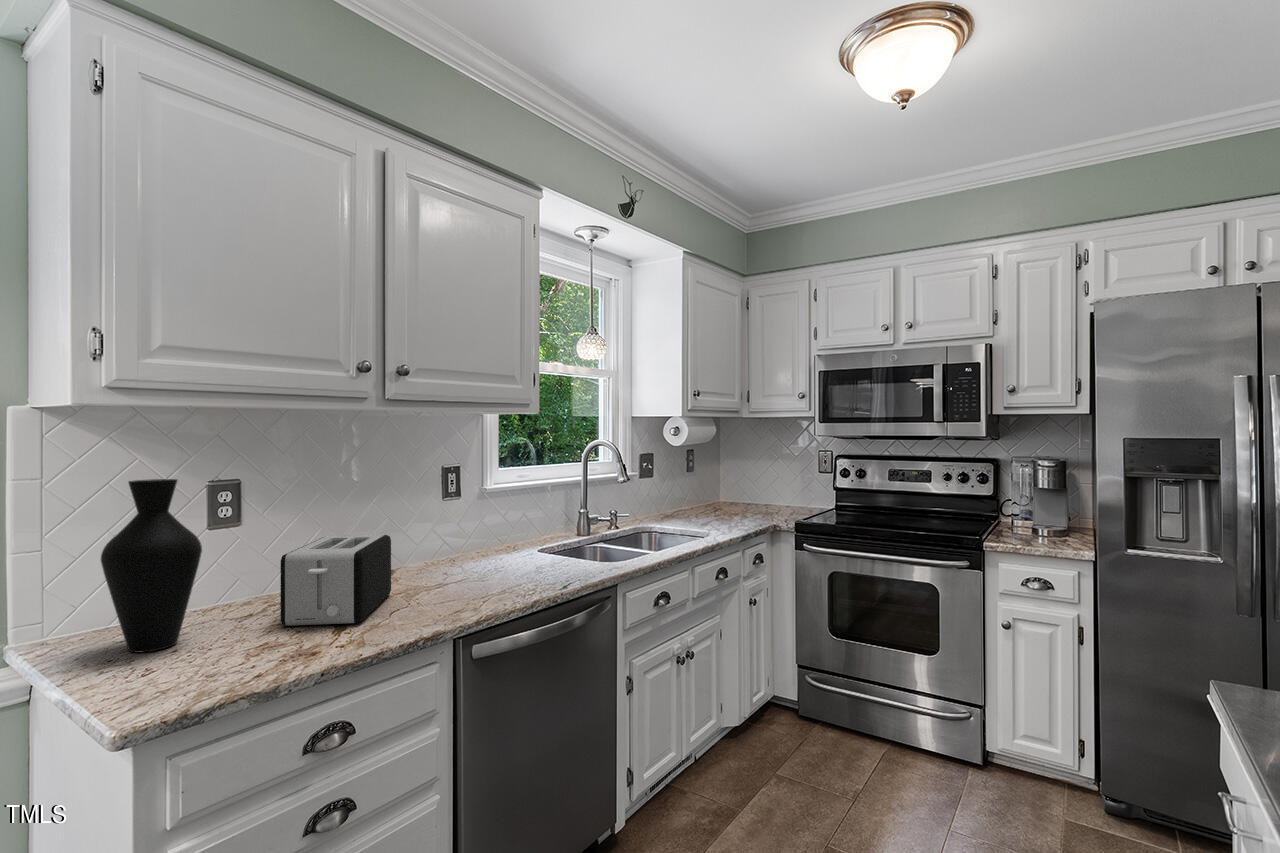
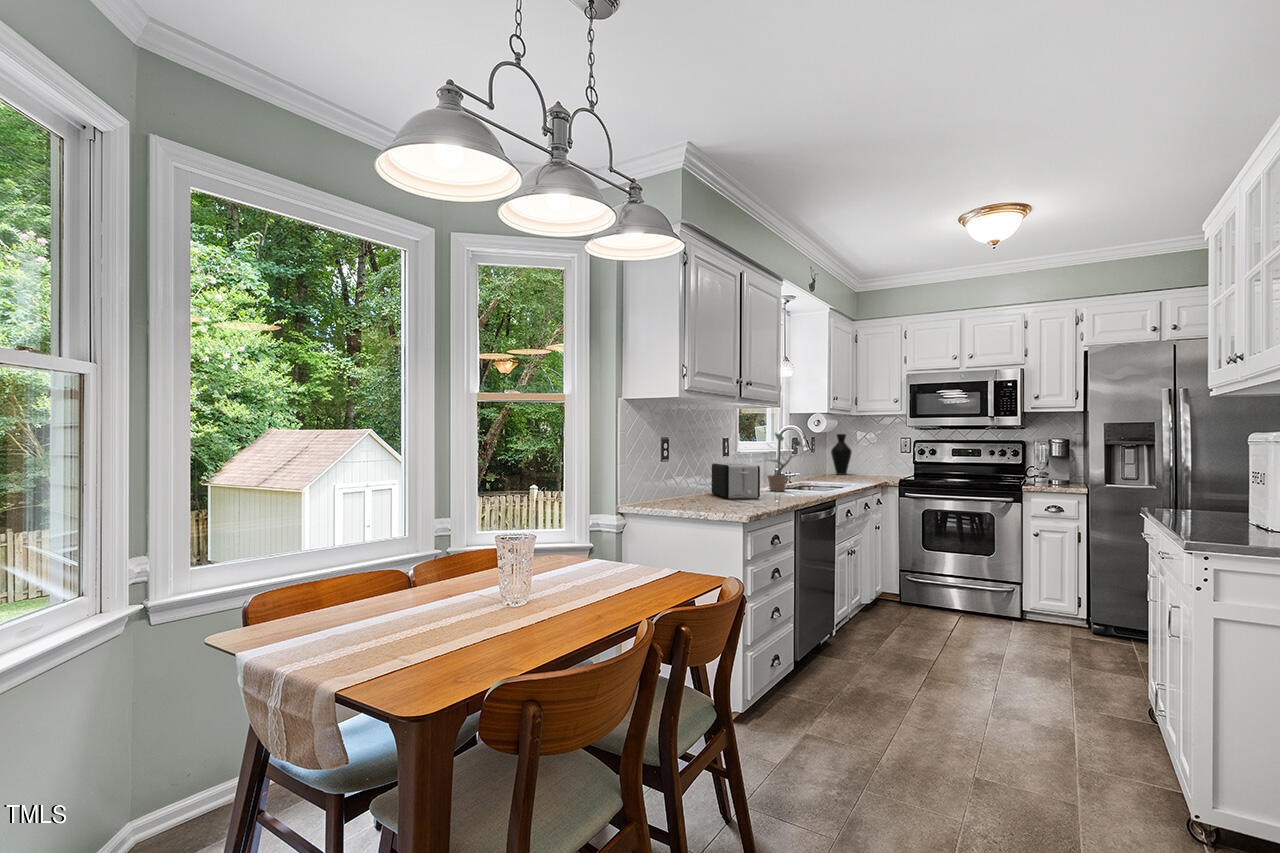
potted plant: none [454,462,560,577] -> present [761,433,806,491]
vase: present [101,479,202,653] -> present [831,434,852,475]

